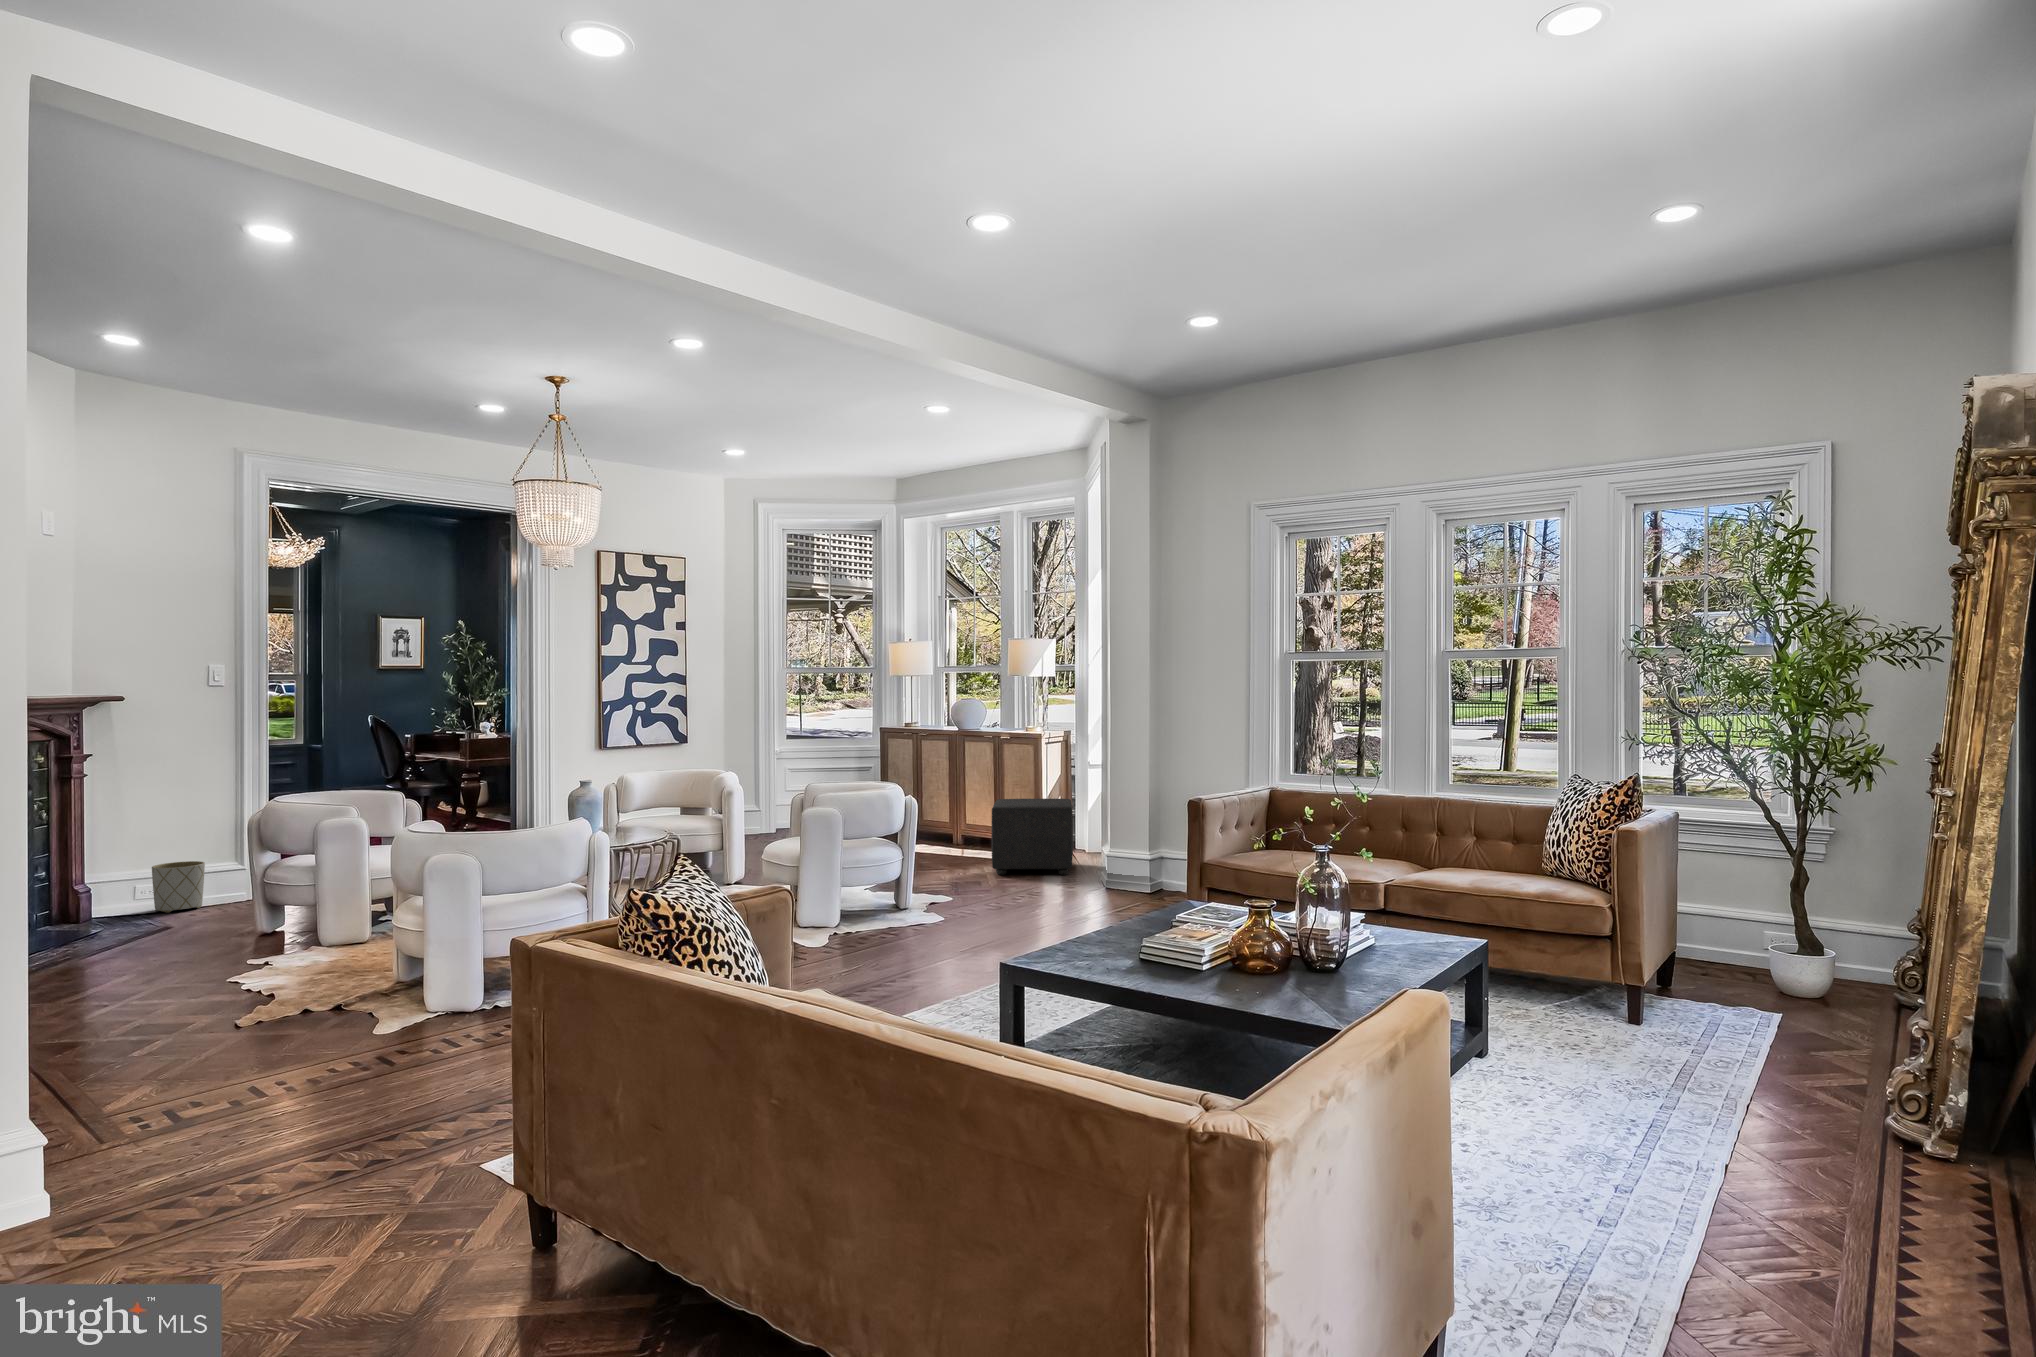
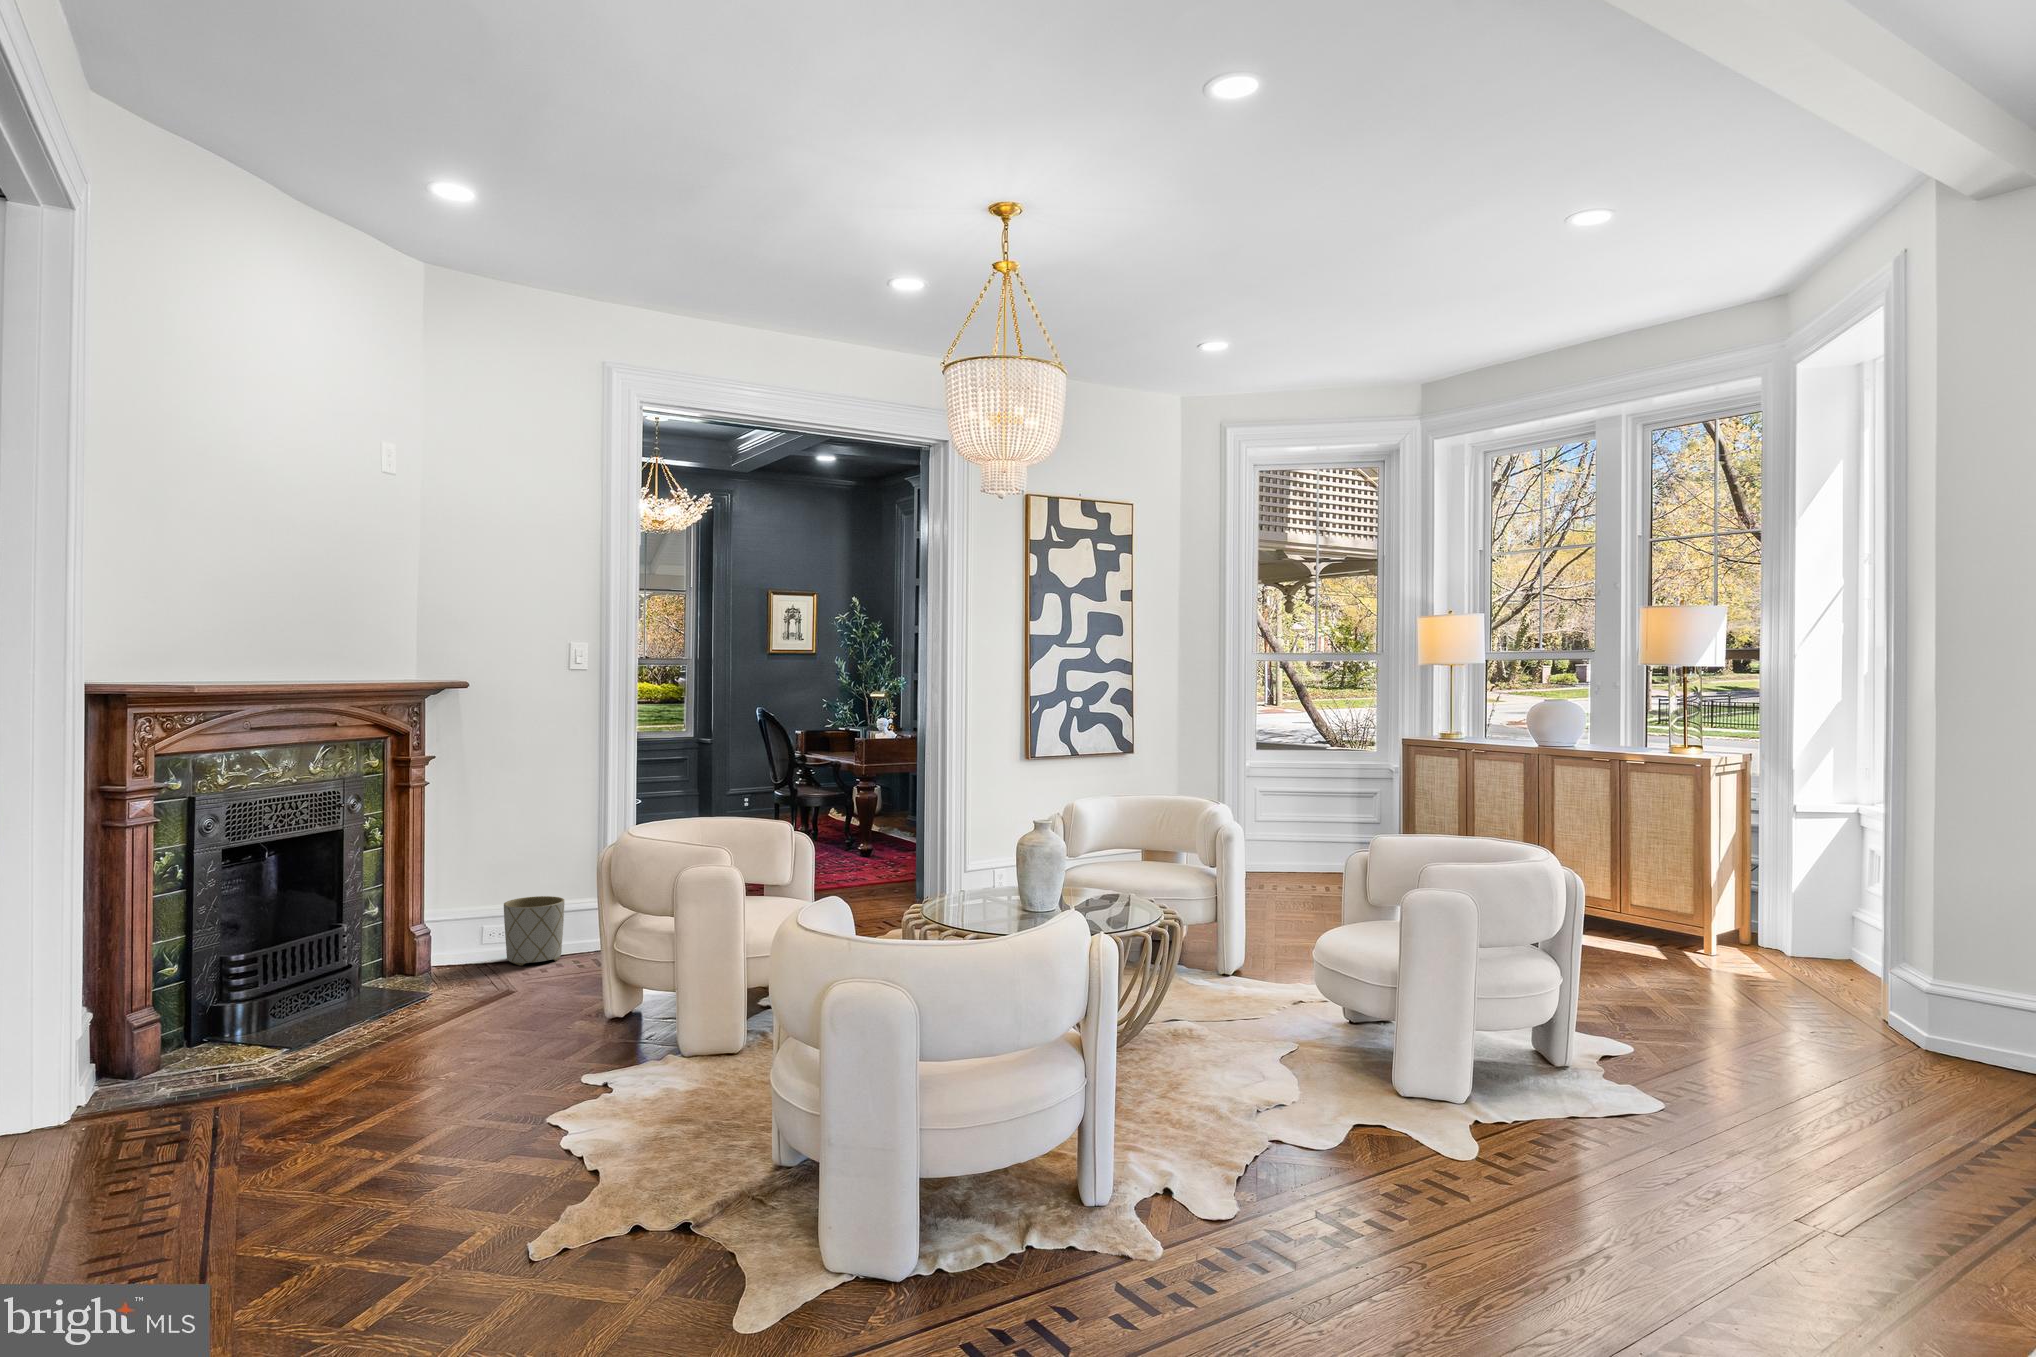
ottoman: present [992,799,1073,875] -> none [1634,857,1808,995]

